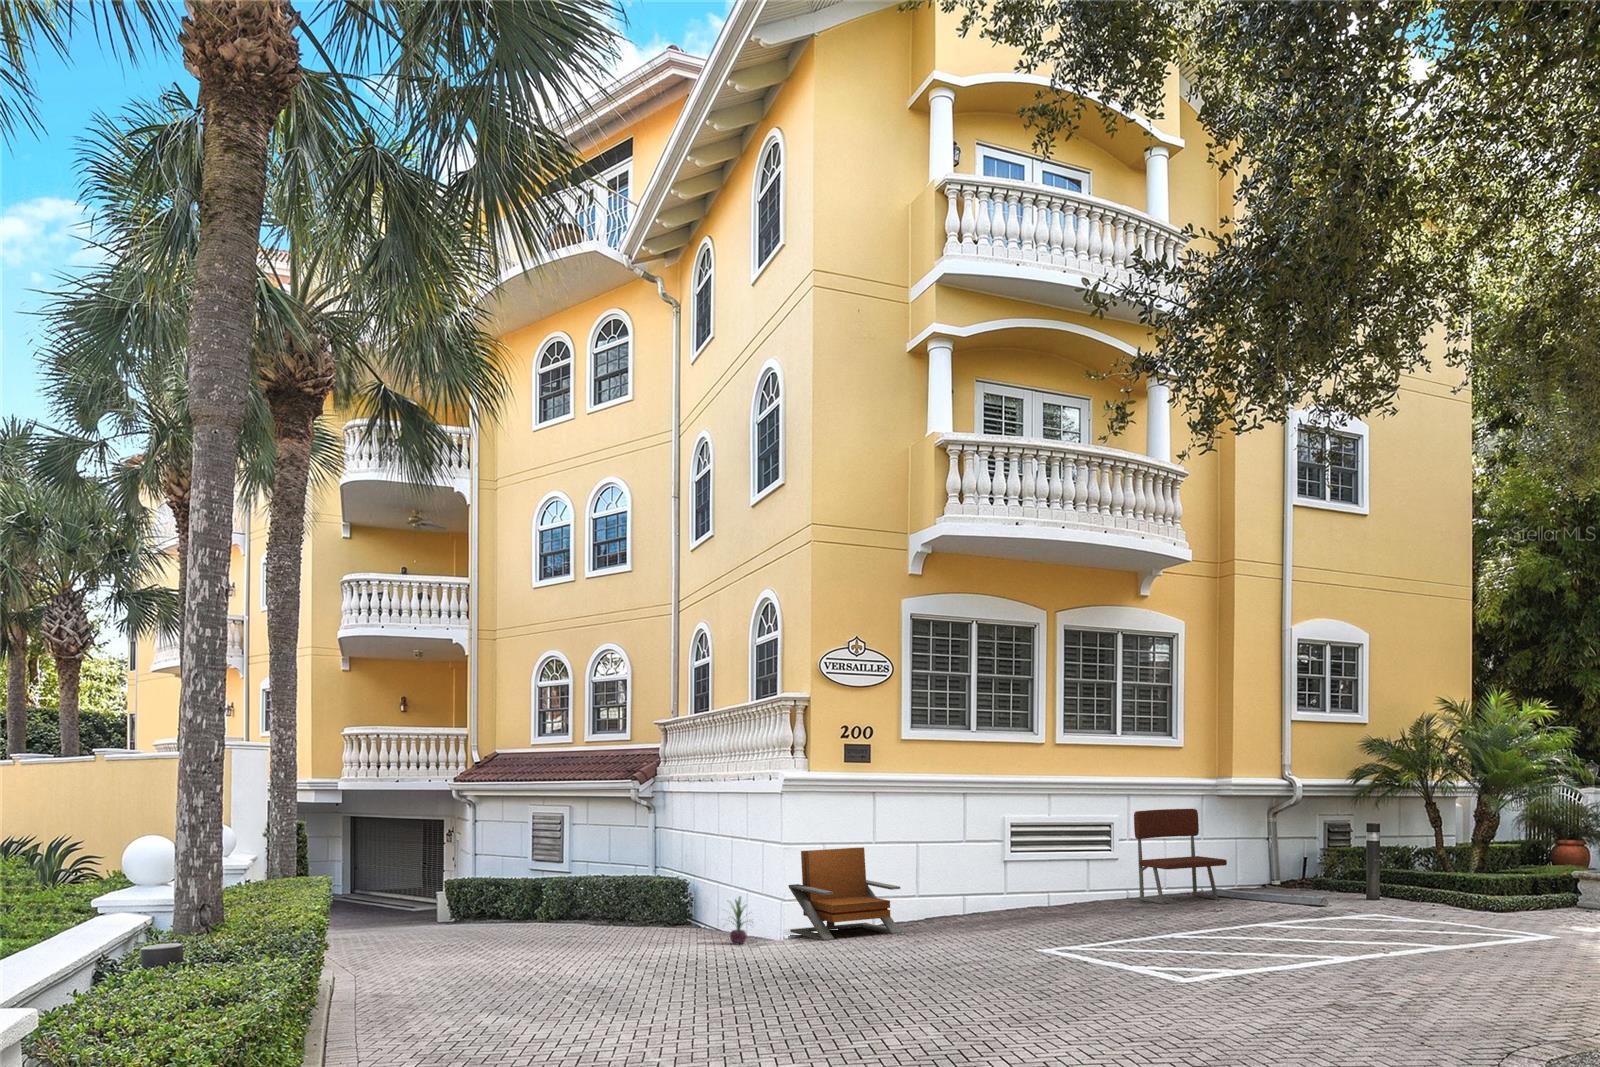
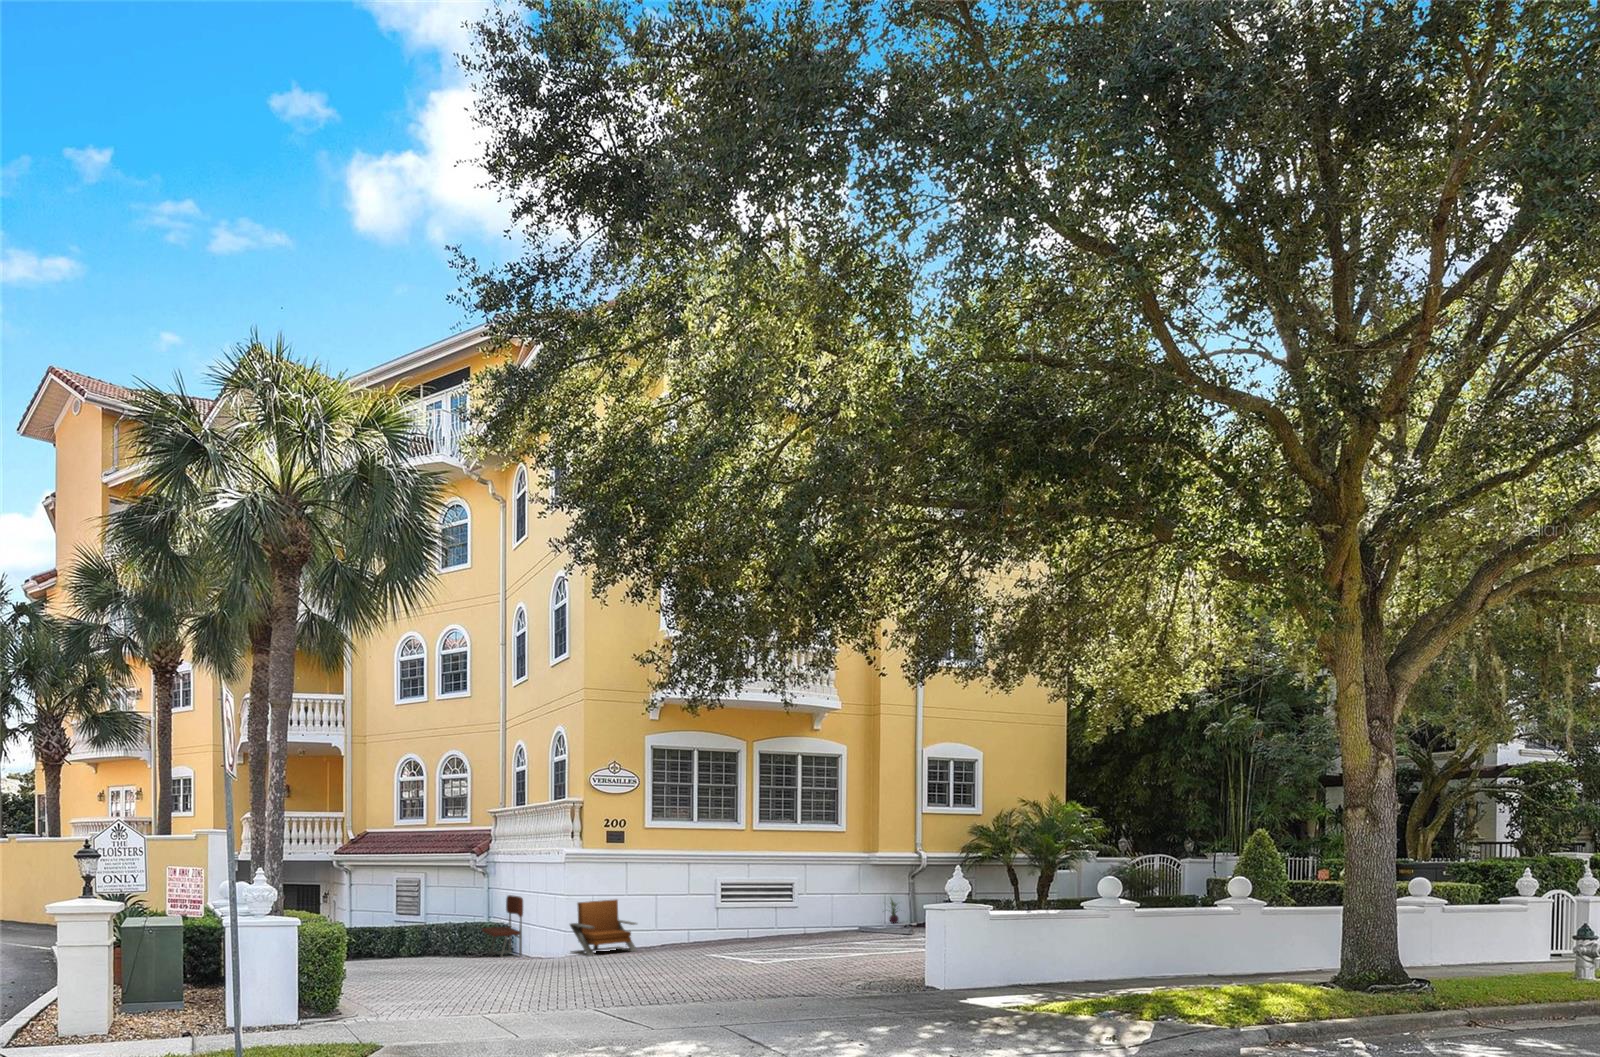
bench: present [1134,809,1227,904] -> present [482,895,523,958]
decorative plant: present [730,897,748,945] -> present [890,900,898,923]

